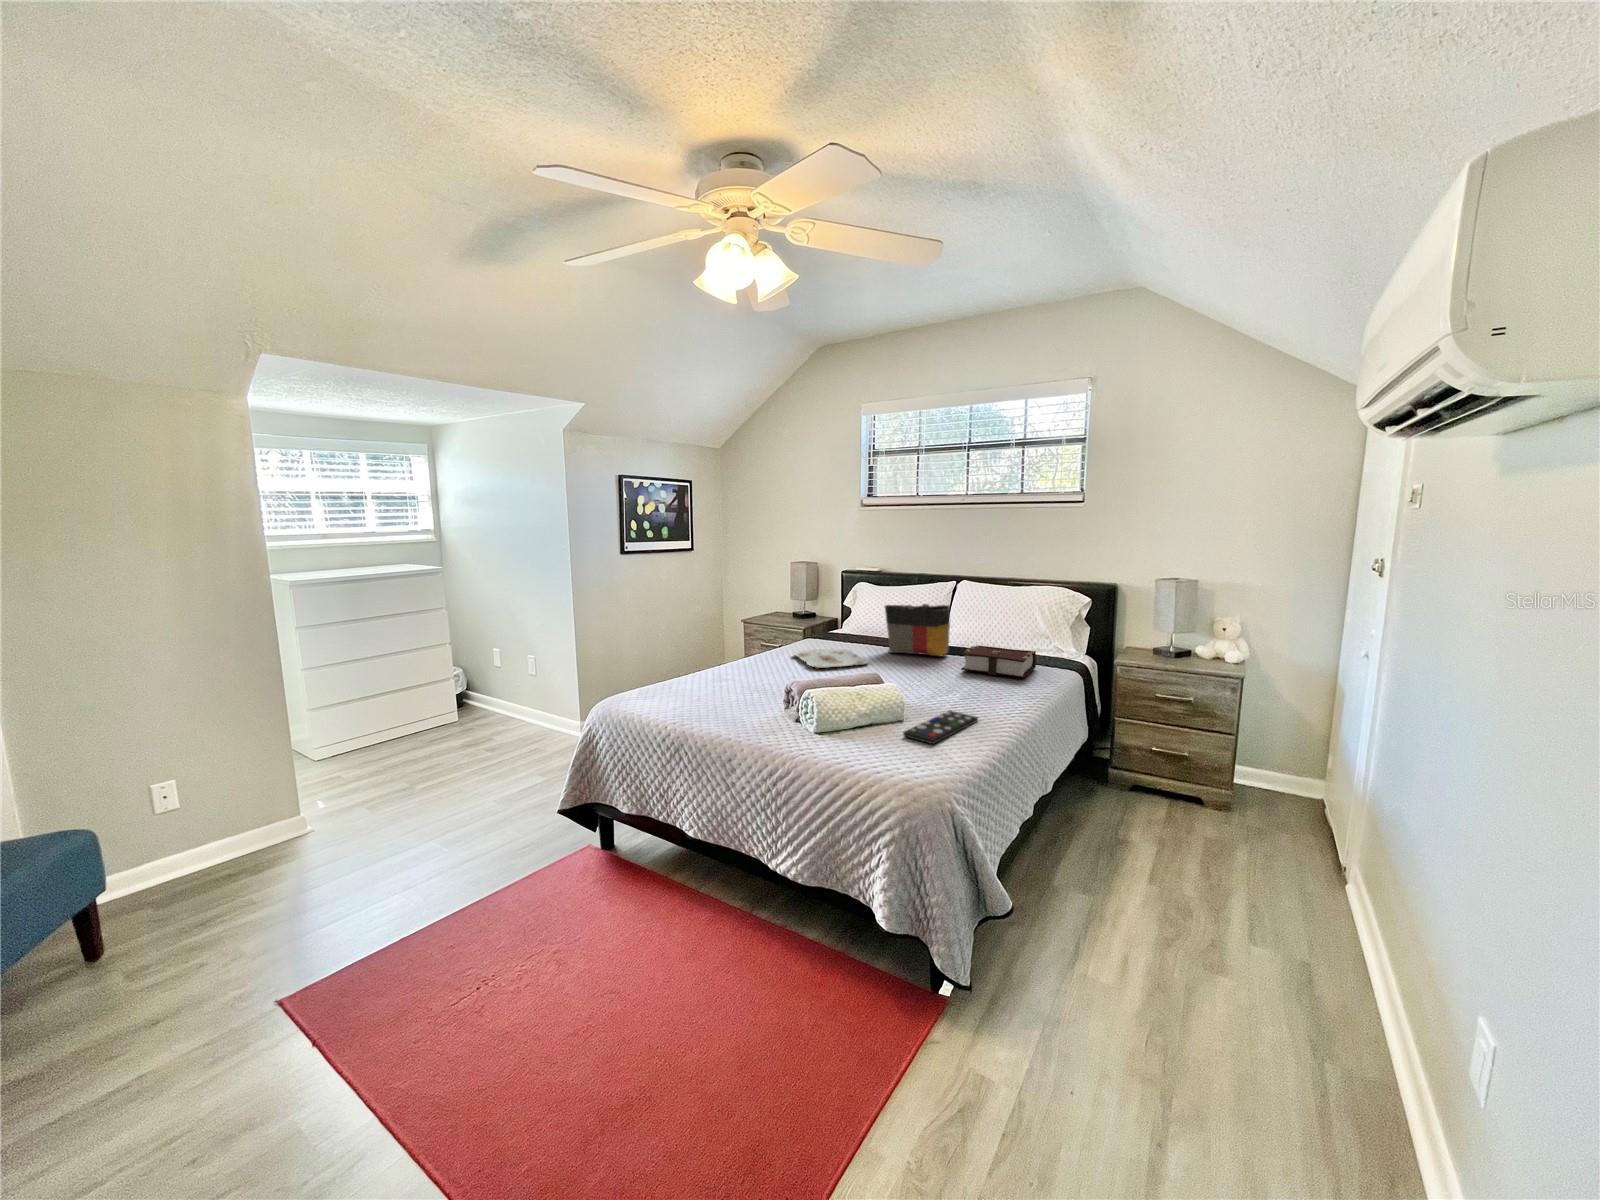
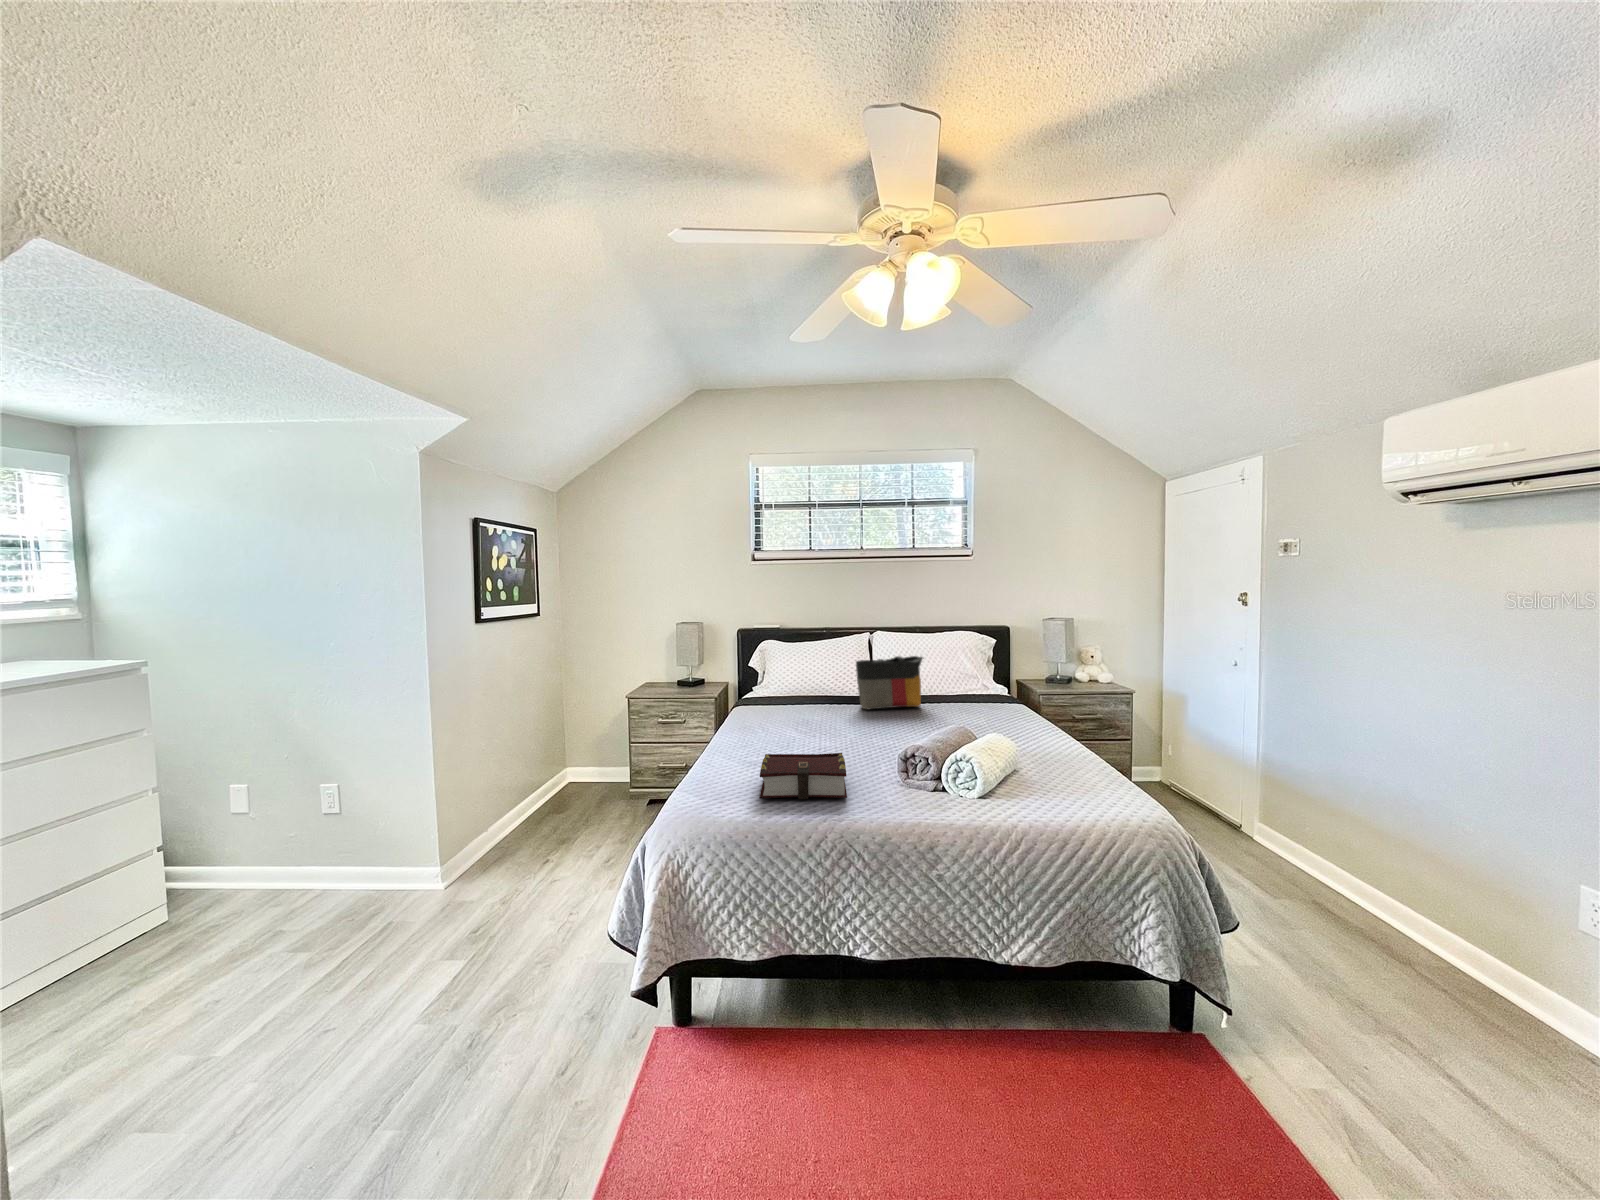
book: present [961,645,1036,678] -> present [759,753,847,799]
serving tray: present [794,649,868,668] -> none [781,712,874,735]
remote control: present [903,711,978,744] -> none [1041,753,1096,785]

